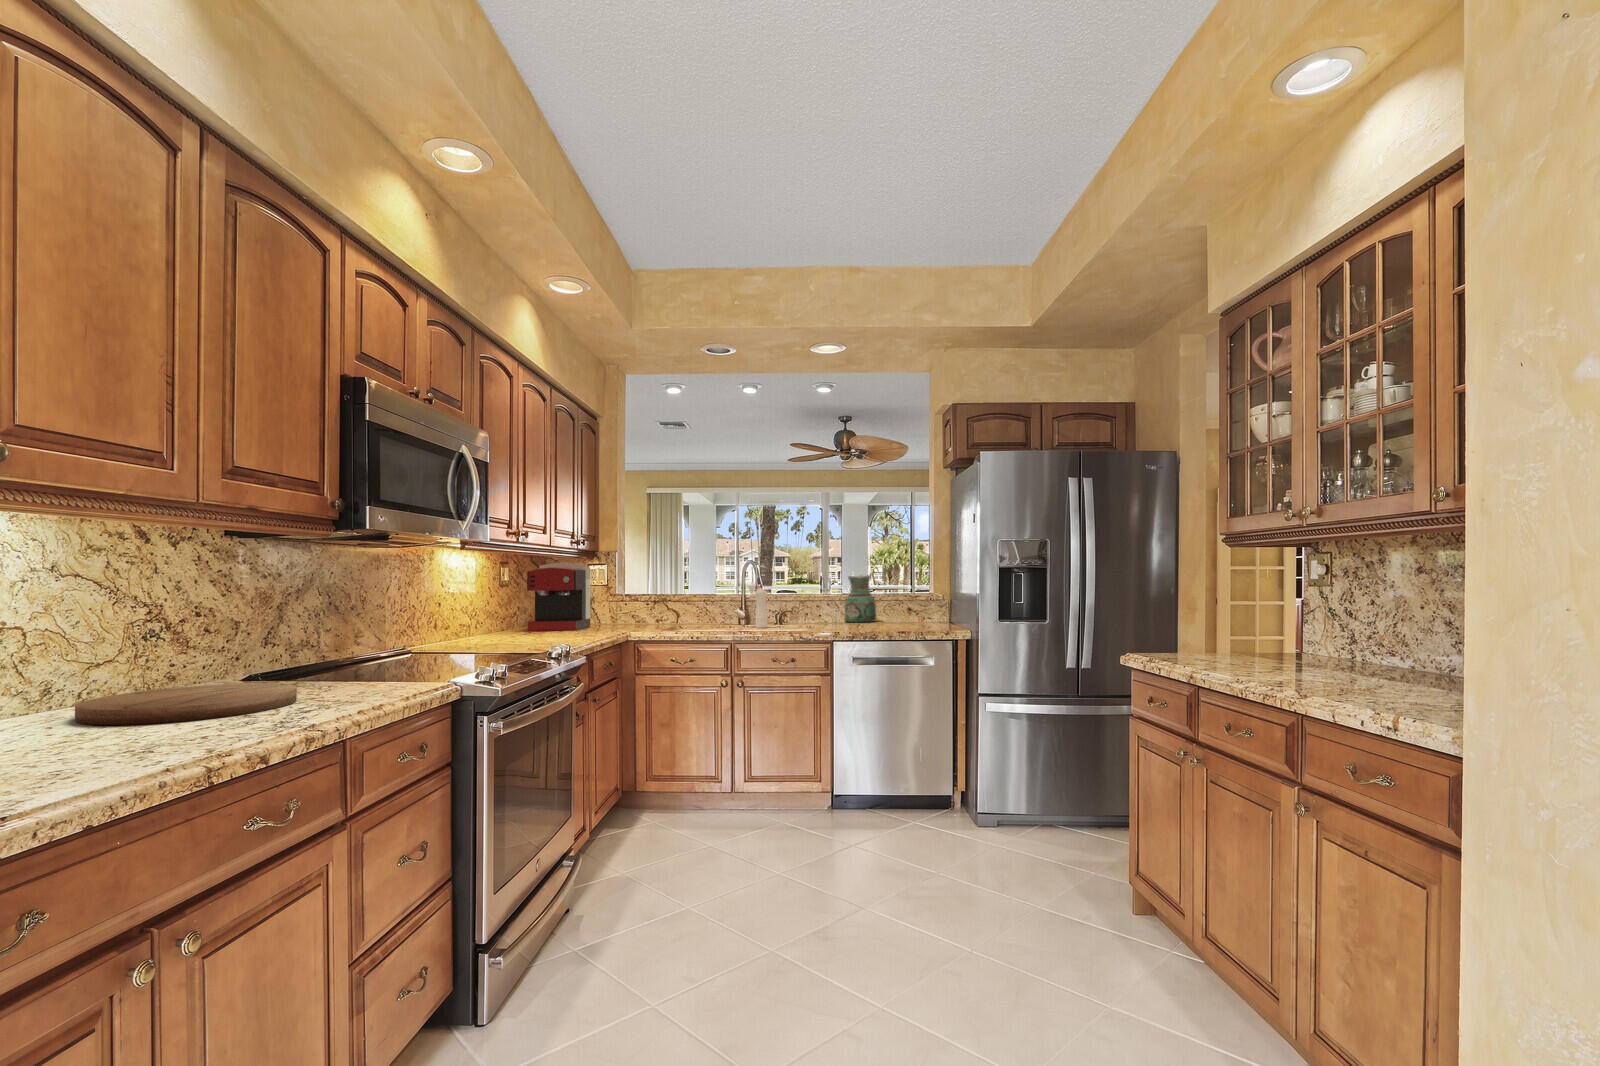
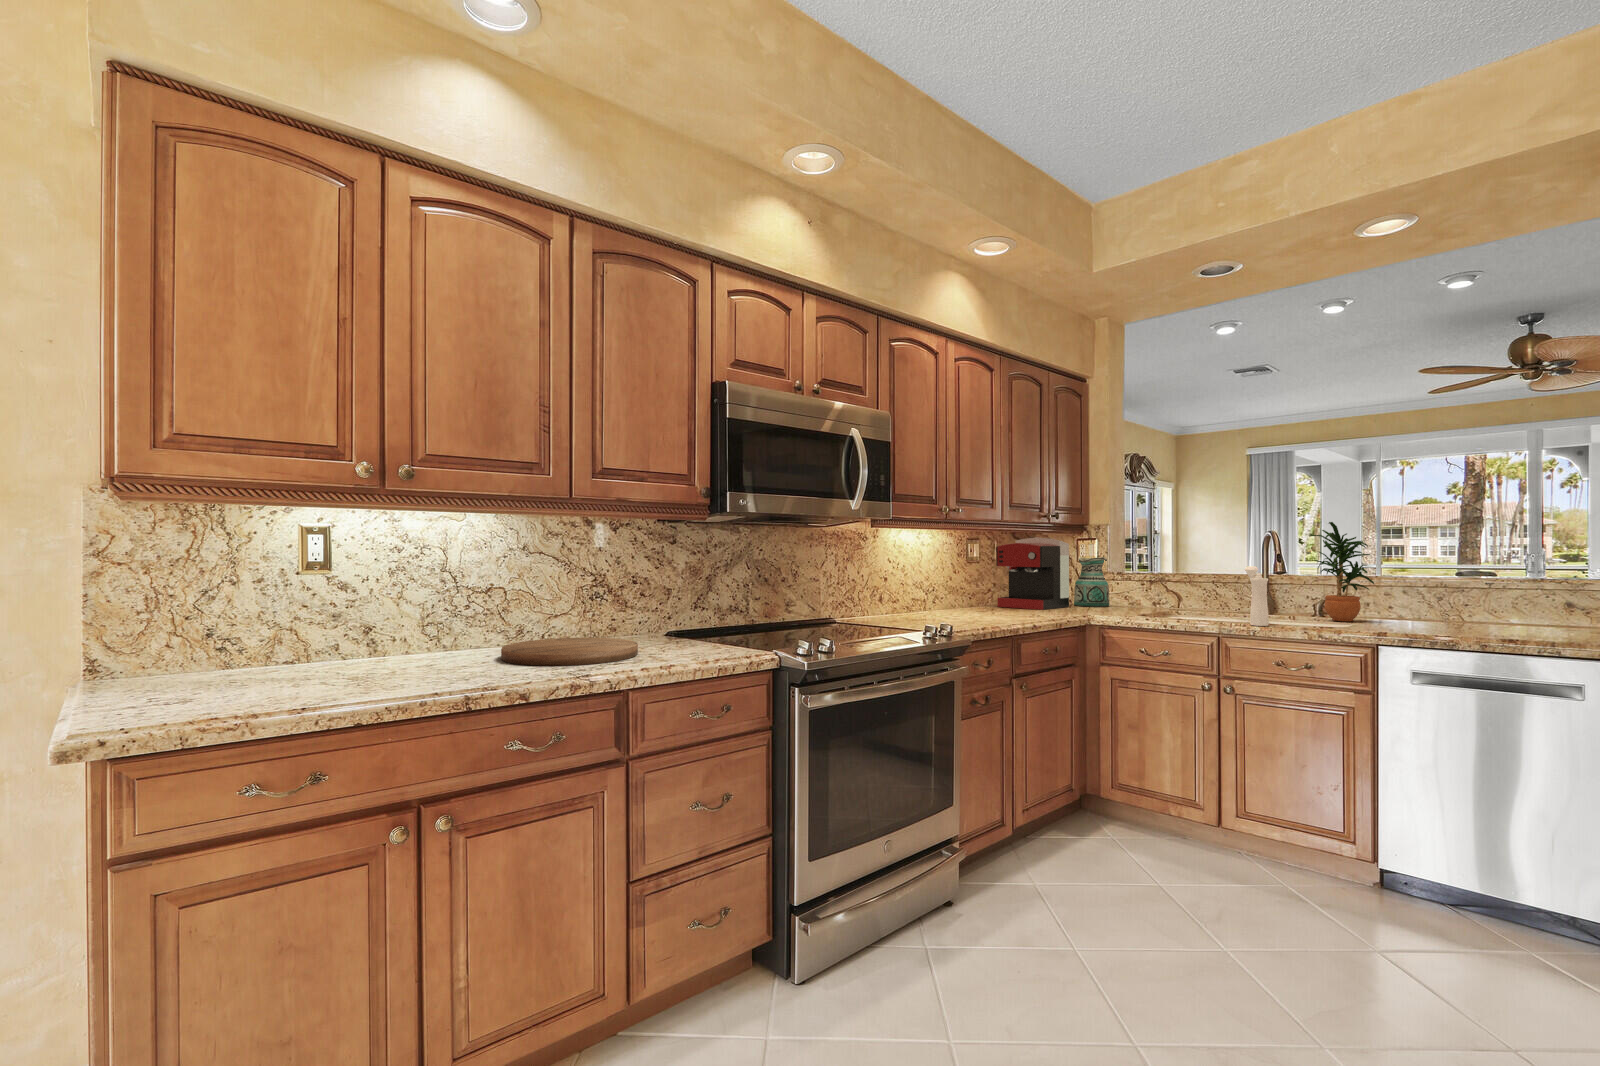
potted plant: none [777,549,815,622] -> present [1311,522,1374,621]
ceramic pitcher: present [845,575,876,622] -> present [1074,557,1109,607]

